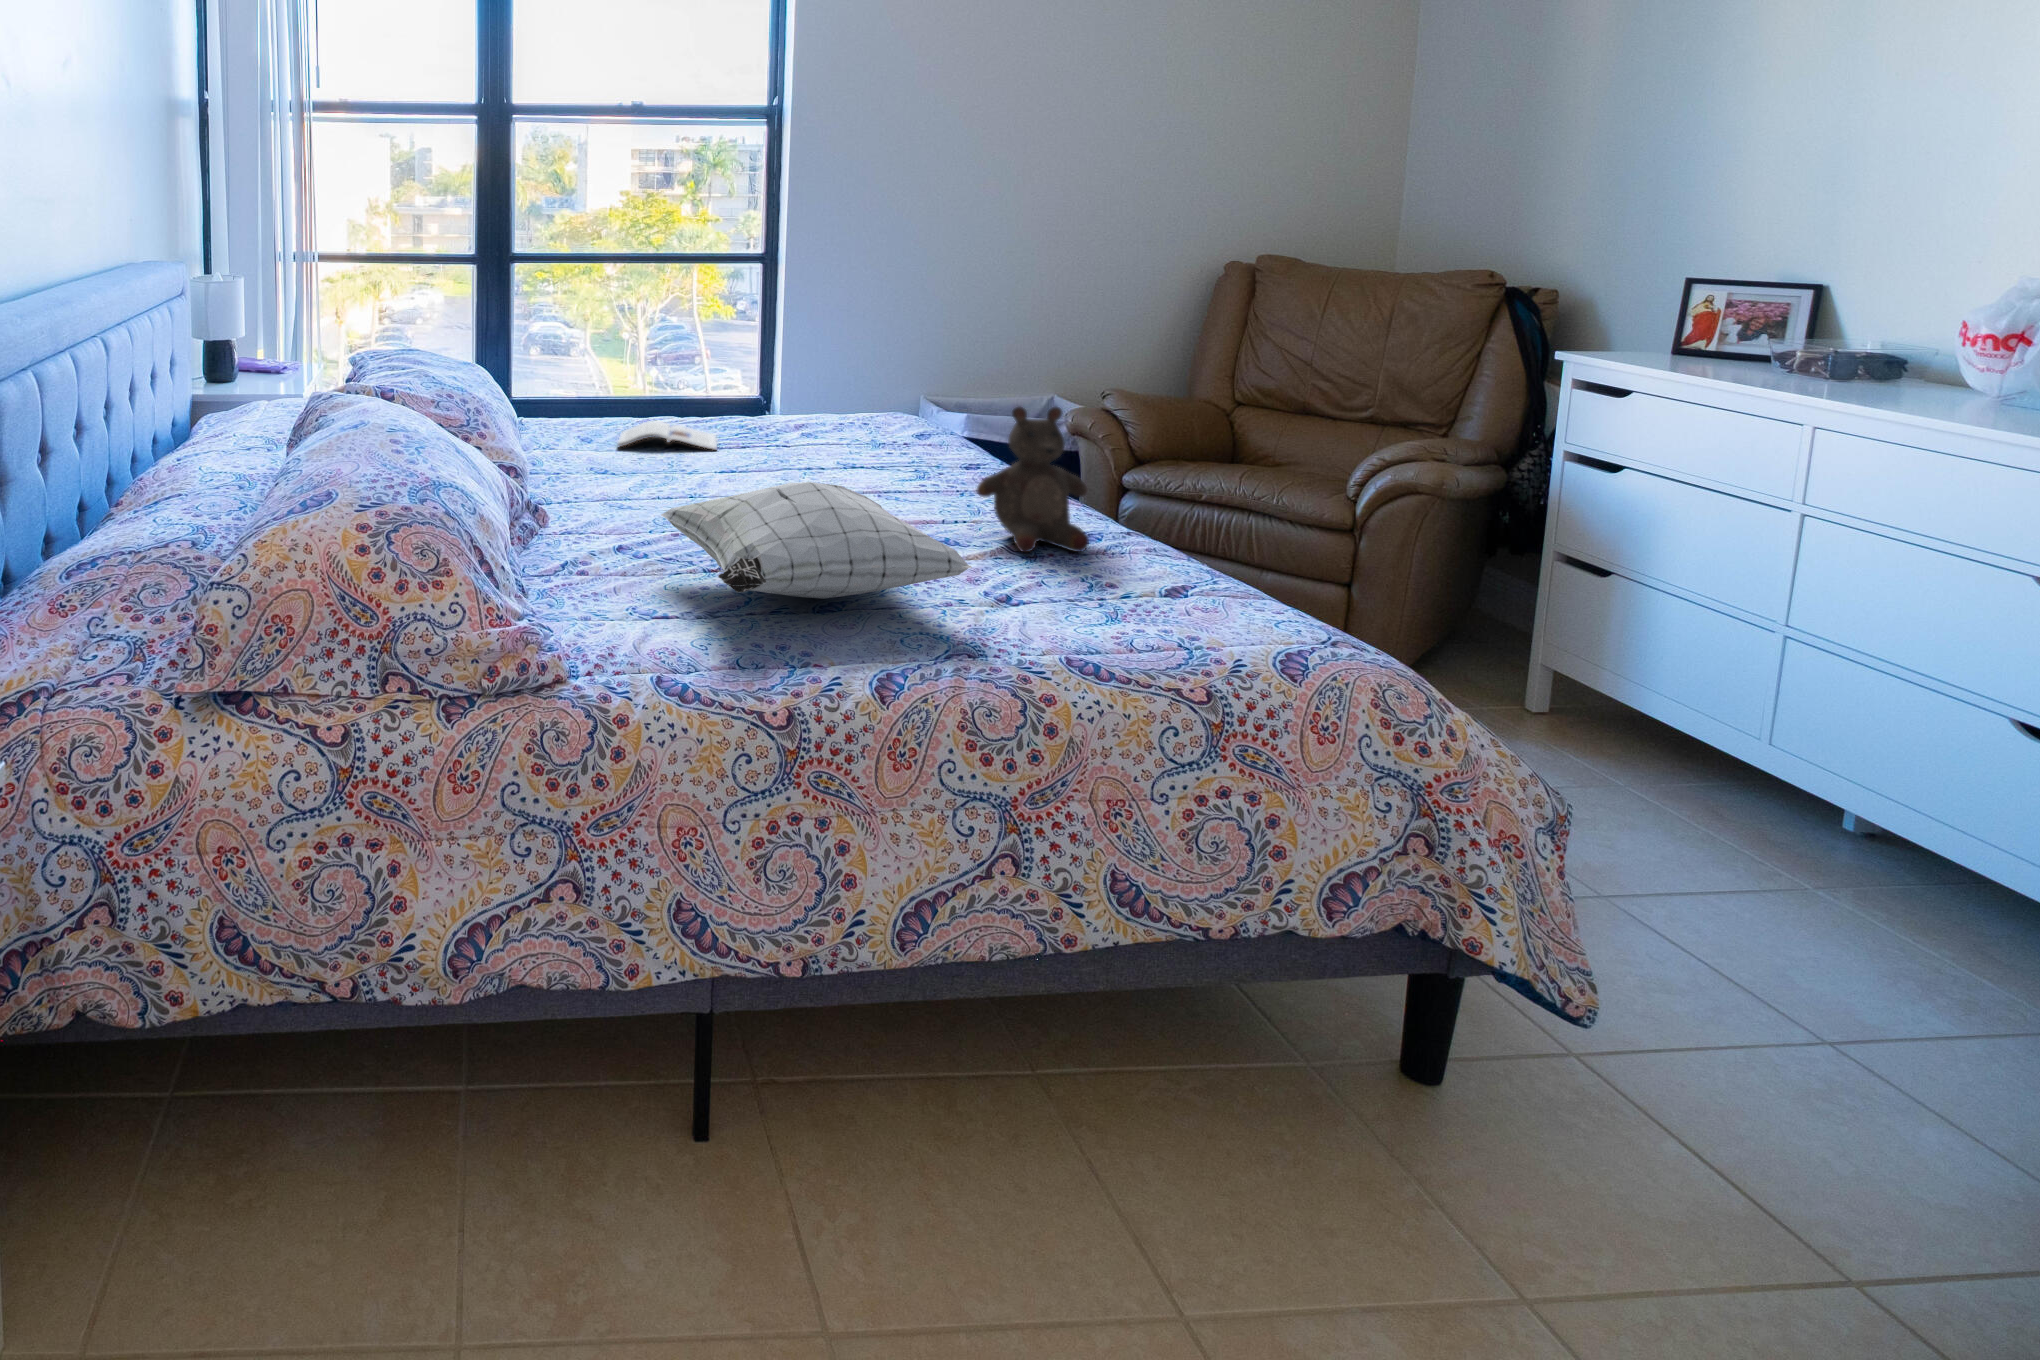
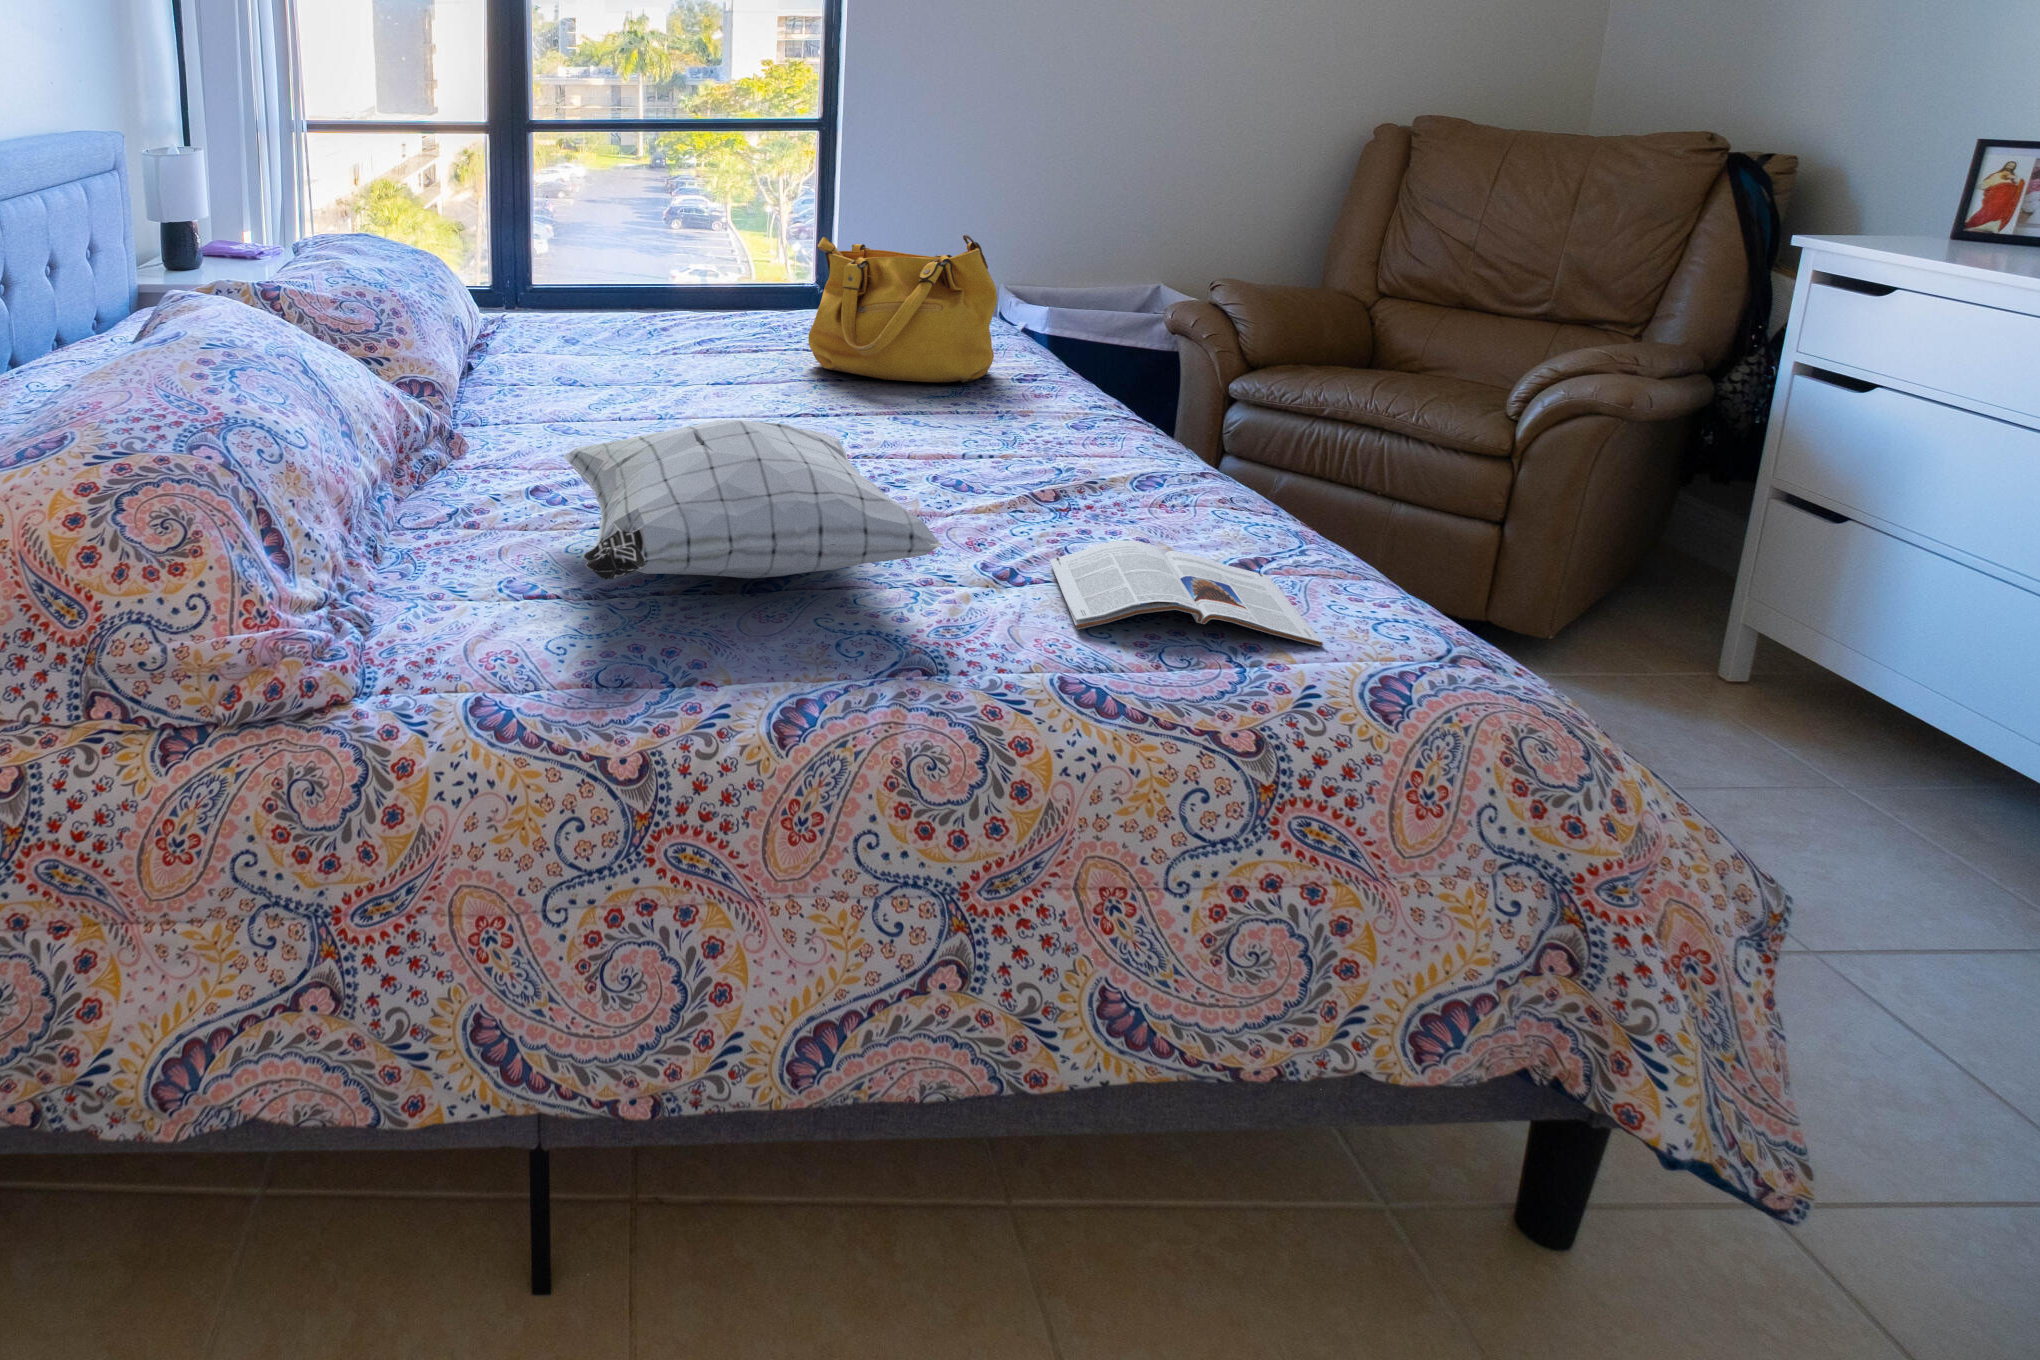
handbag: none [796,348,950,467] -> present [809,235,997,383]
stuffed bear: present [976,407,1089,552] -> none [995,315,1144,509]
magazine: present [618,421,717,450] -> present [1050,541,1323,646]

